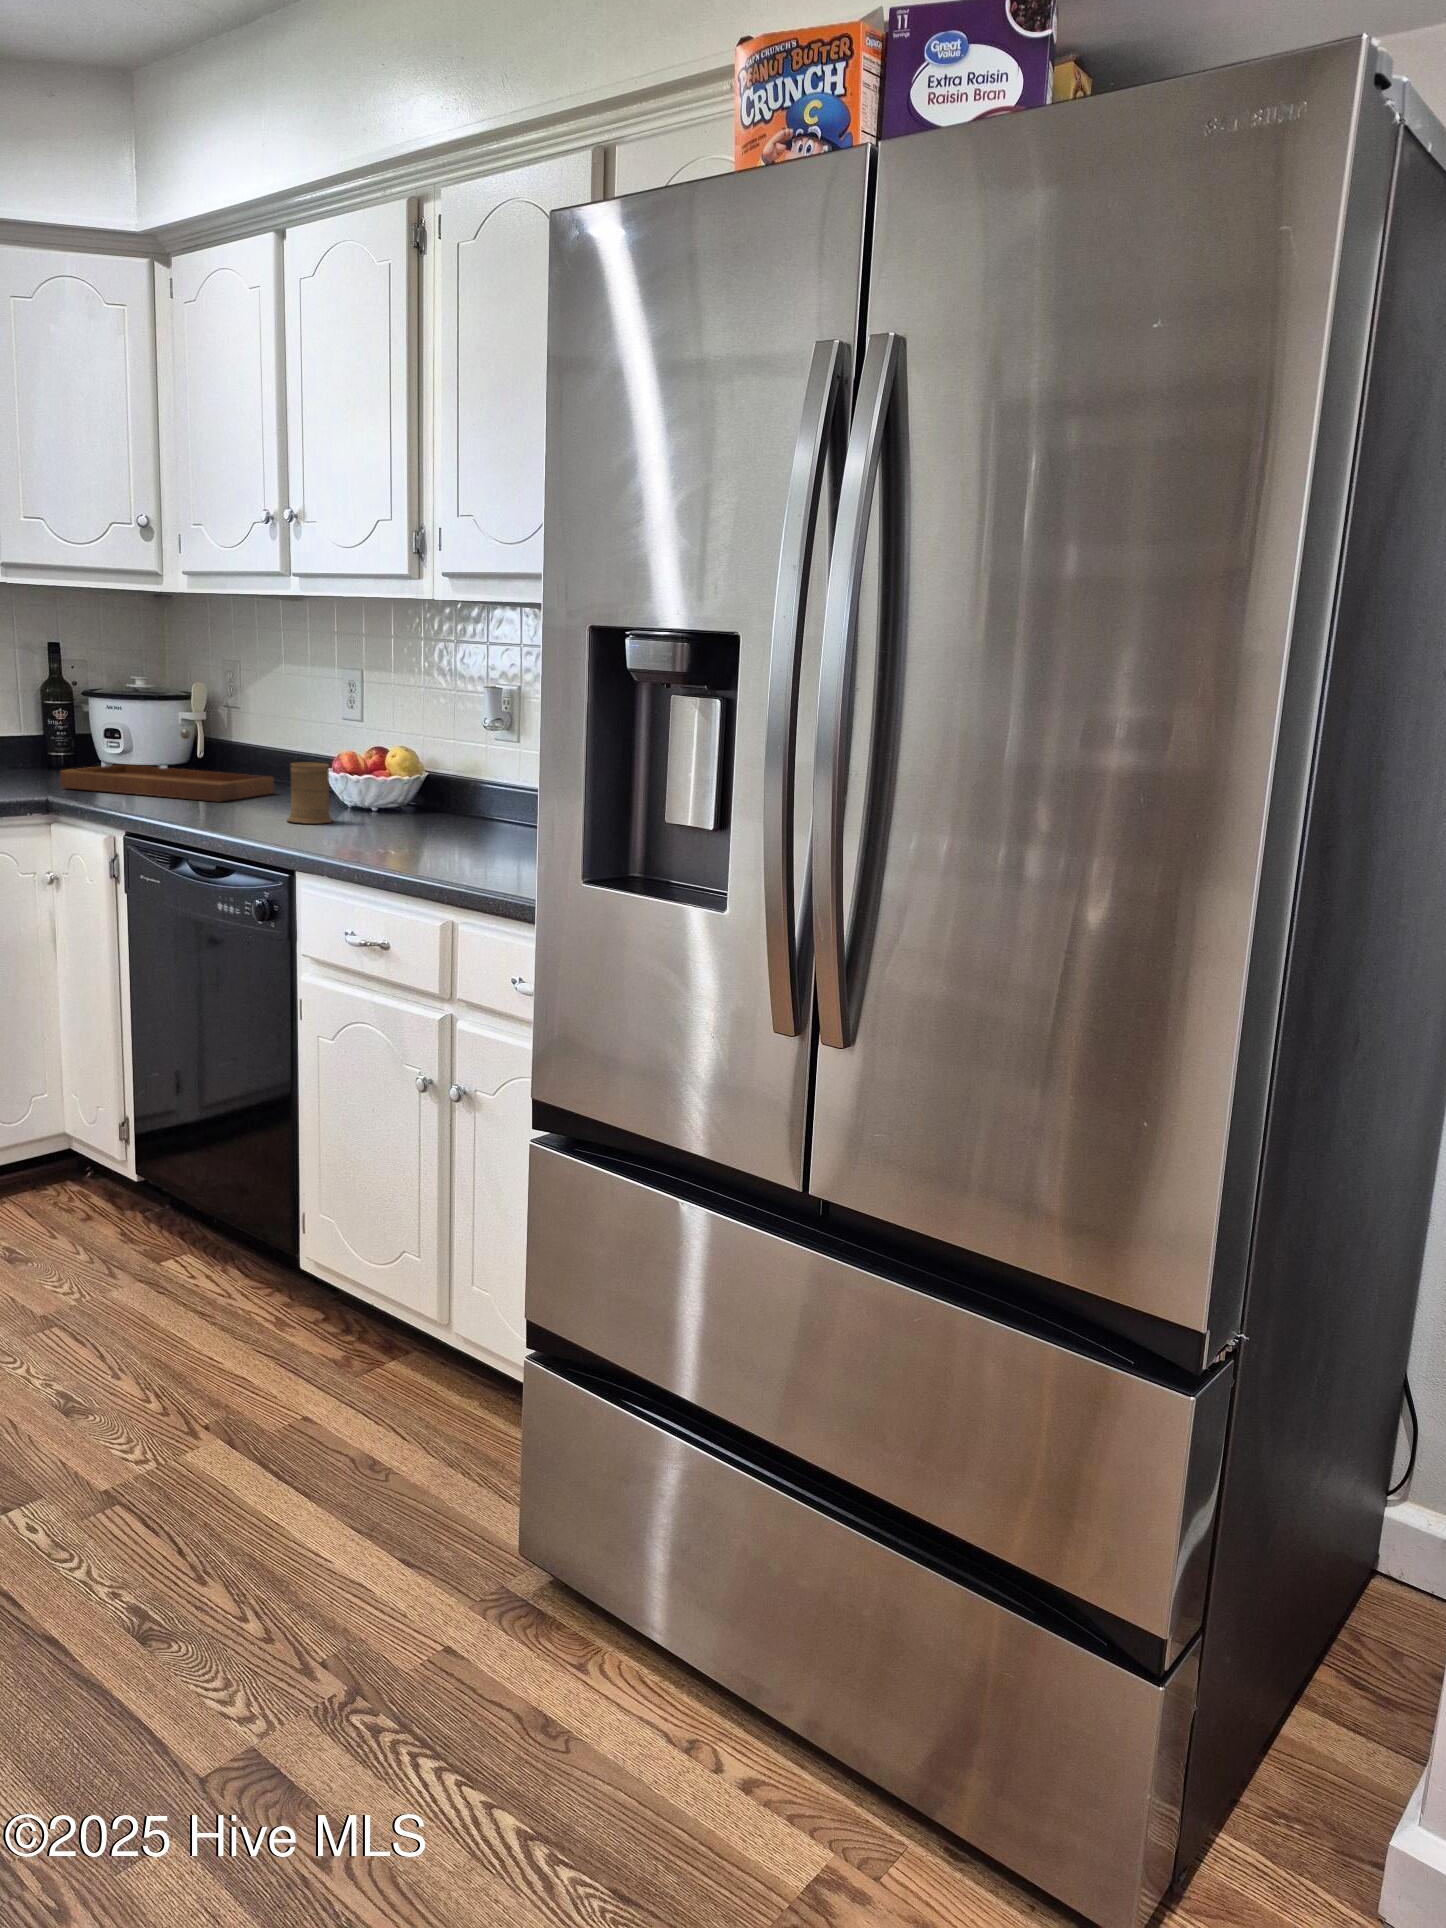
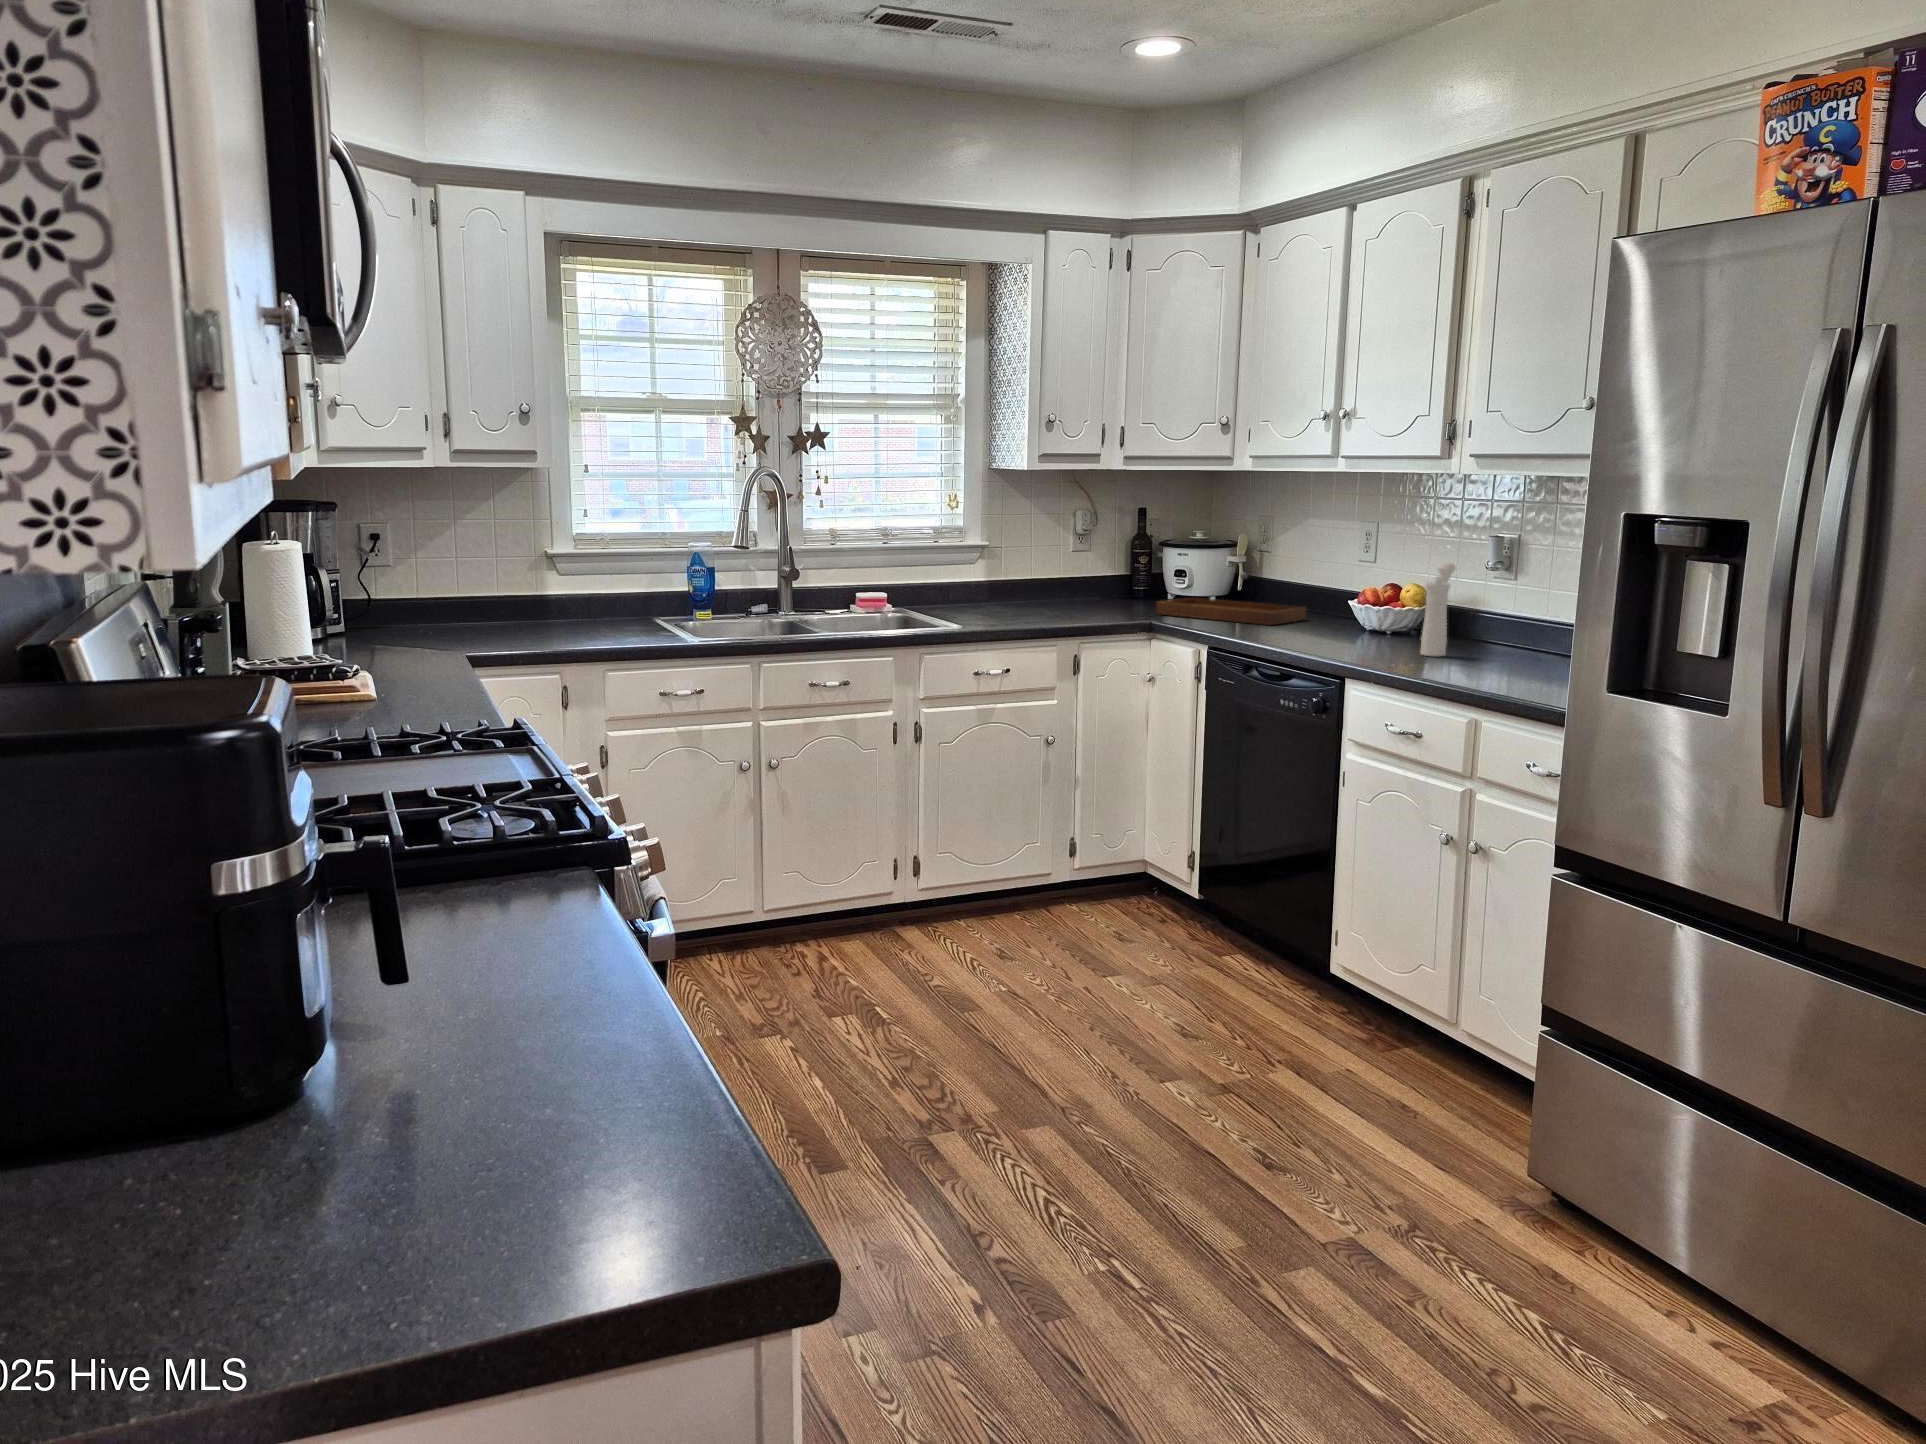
pepper mill: none [397,718,440,842] -> present [1421,563,1456,657]
mug: present [287,762,333,824] -> none [1329,597,1377,642]

